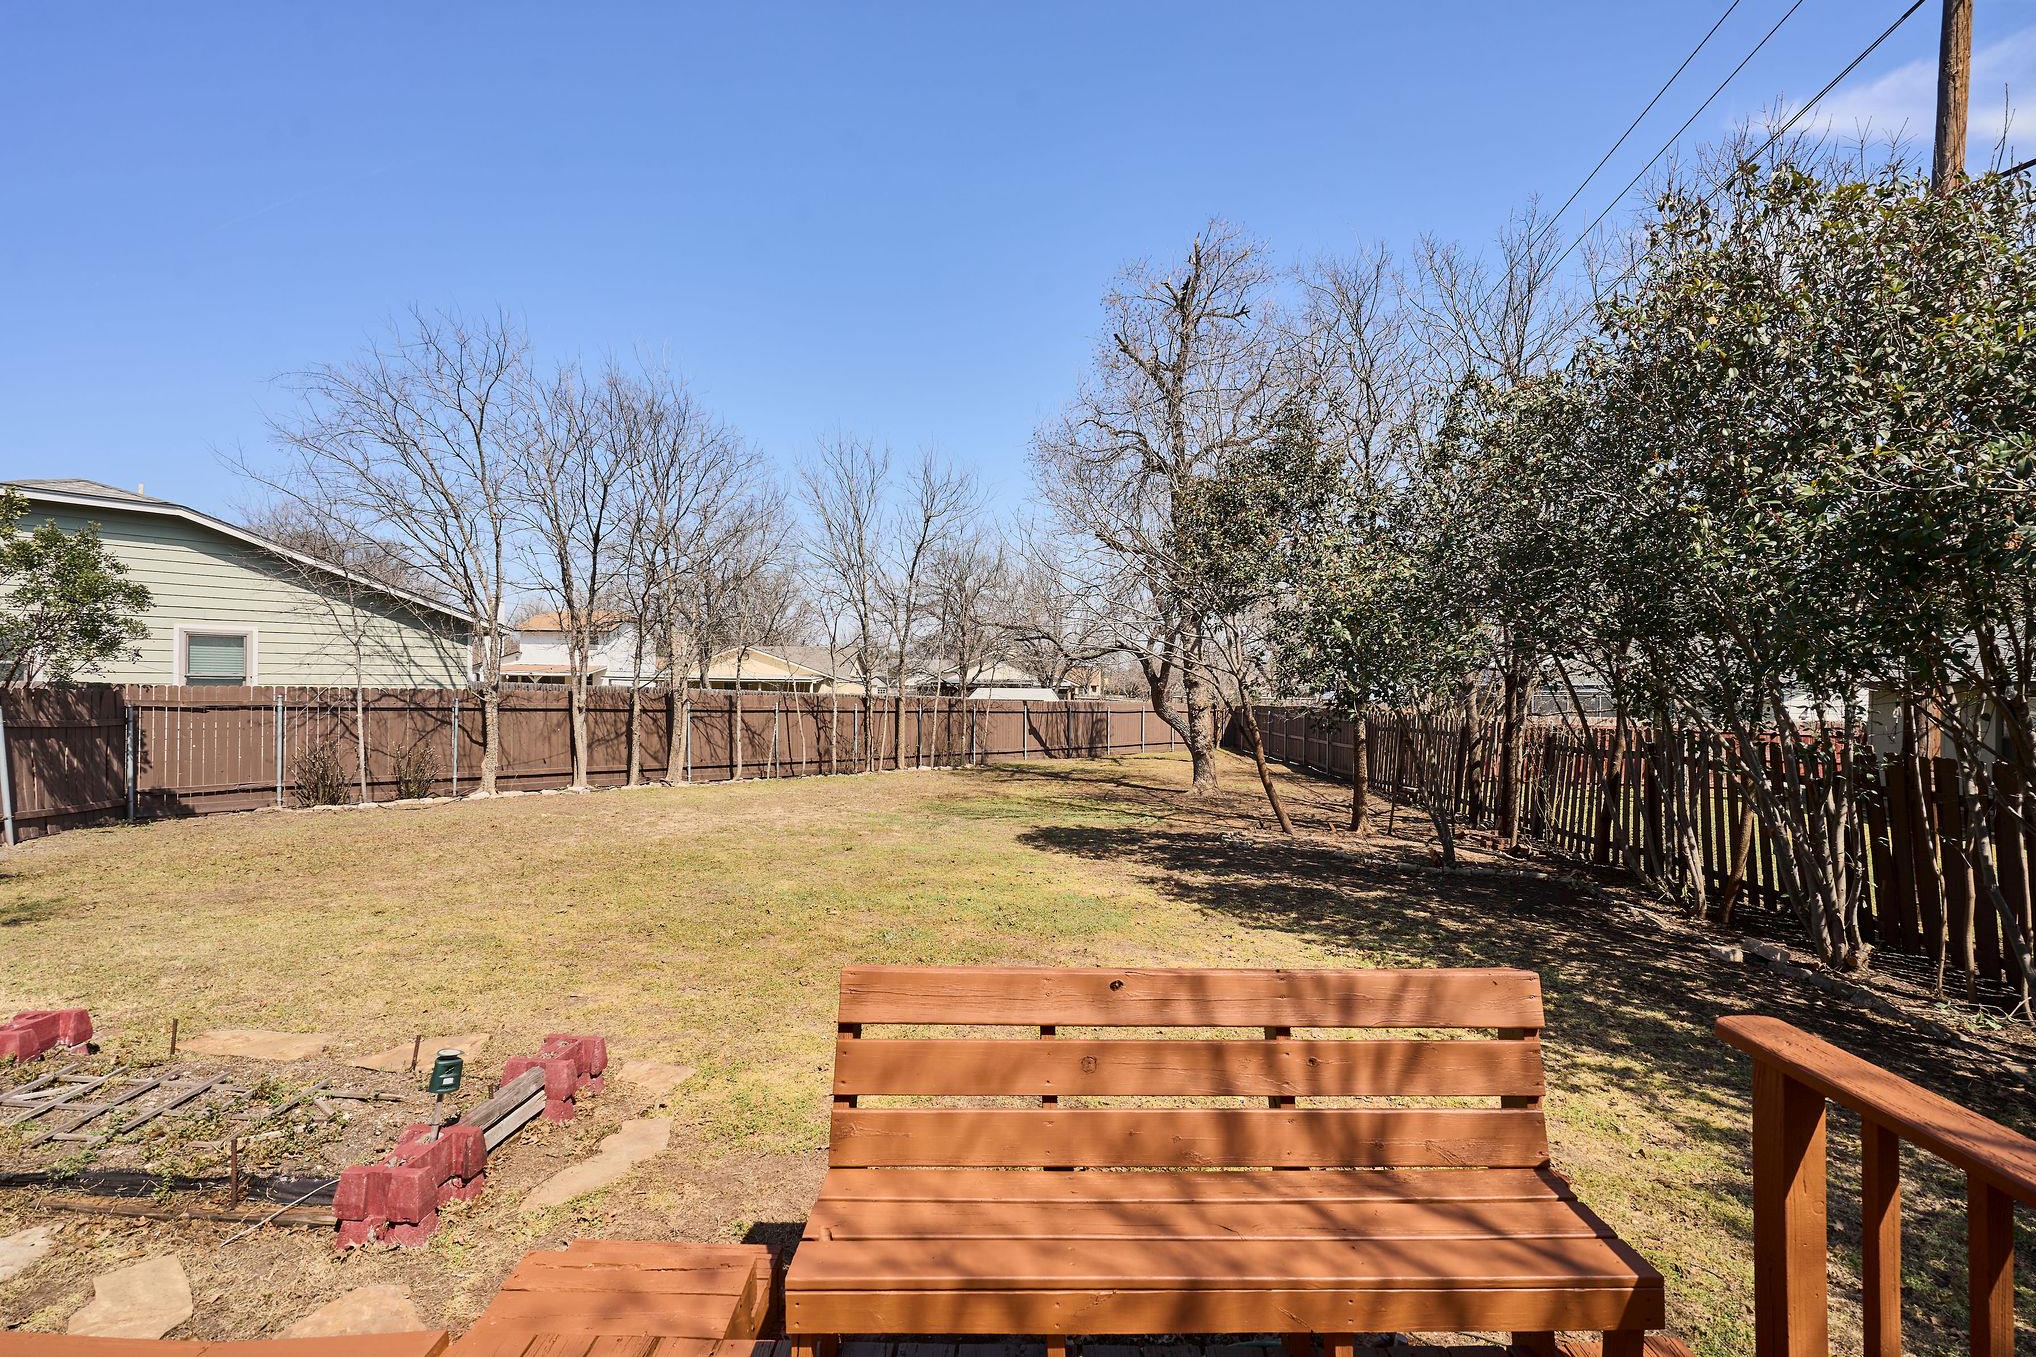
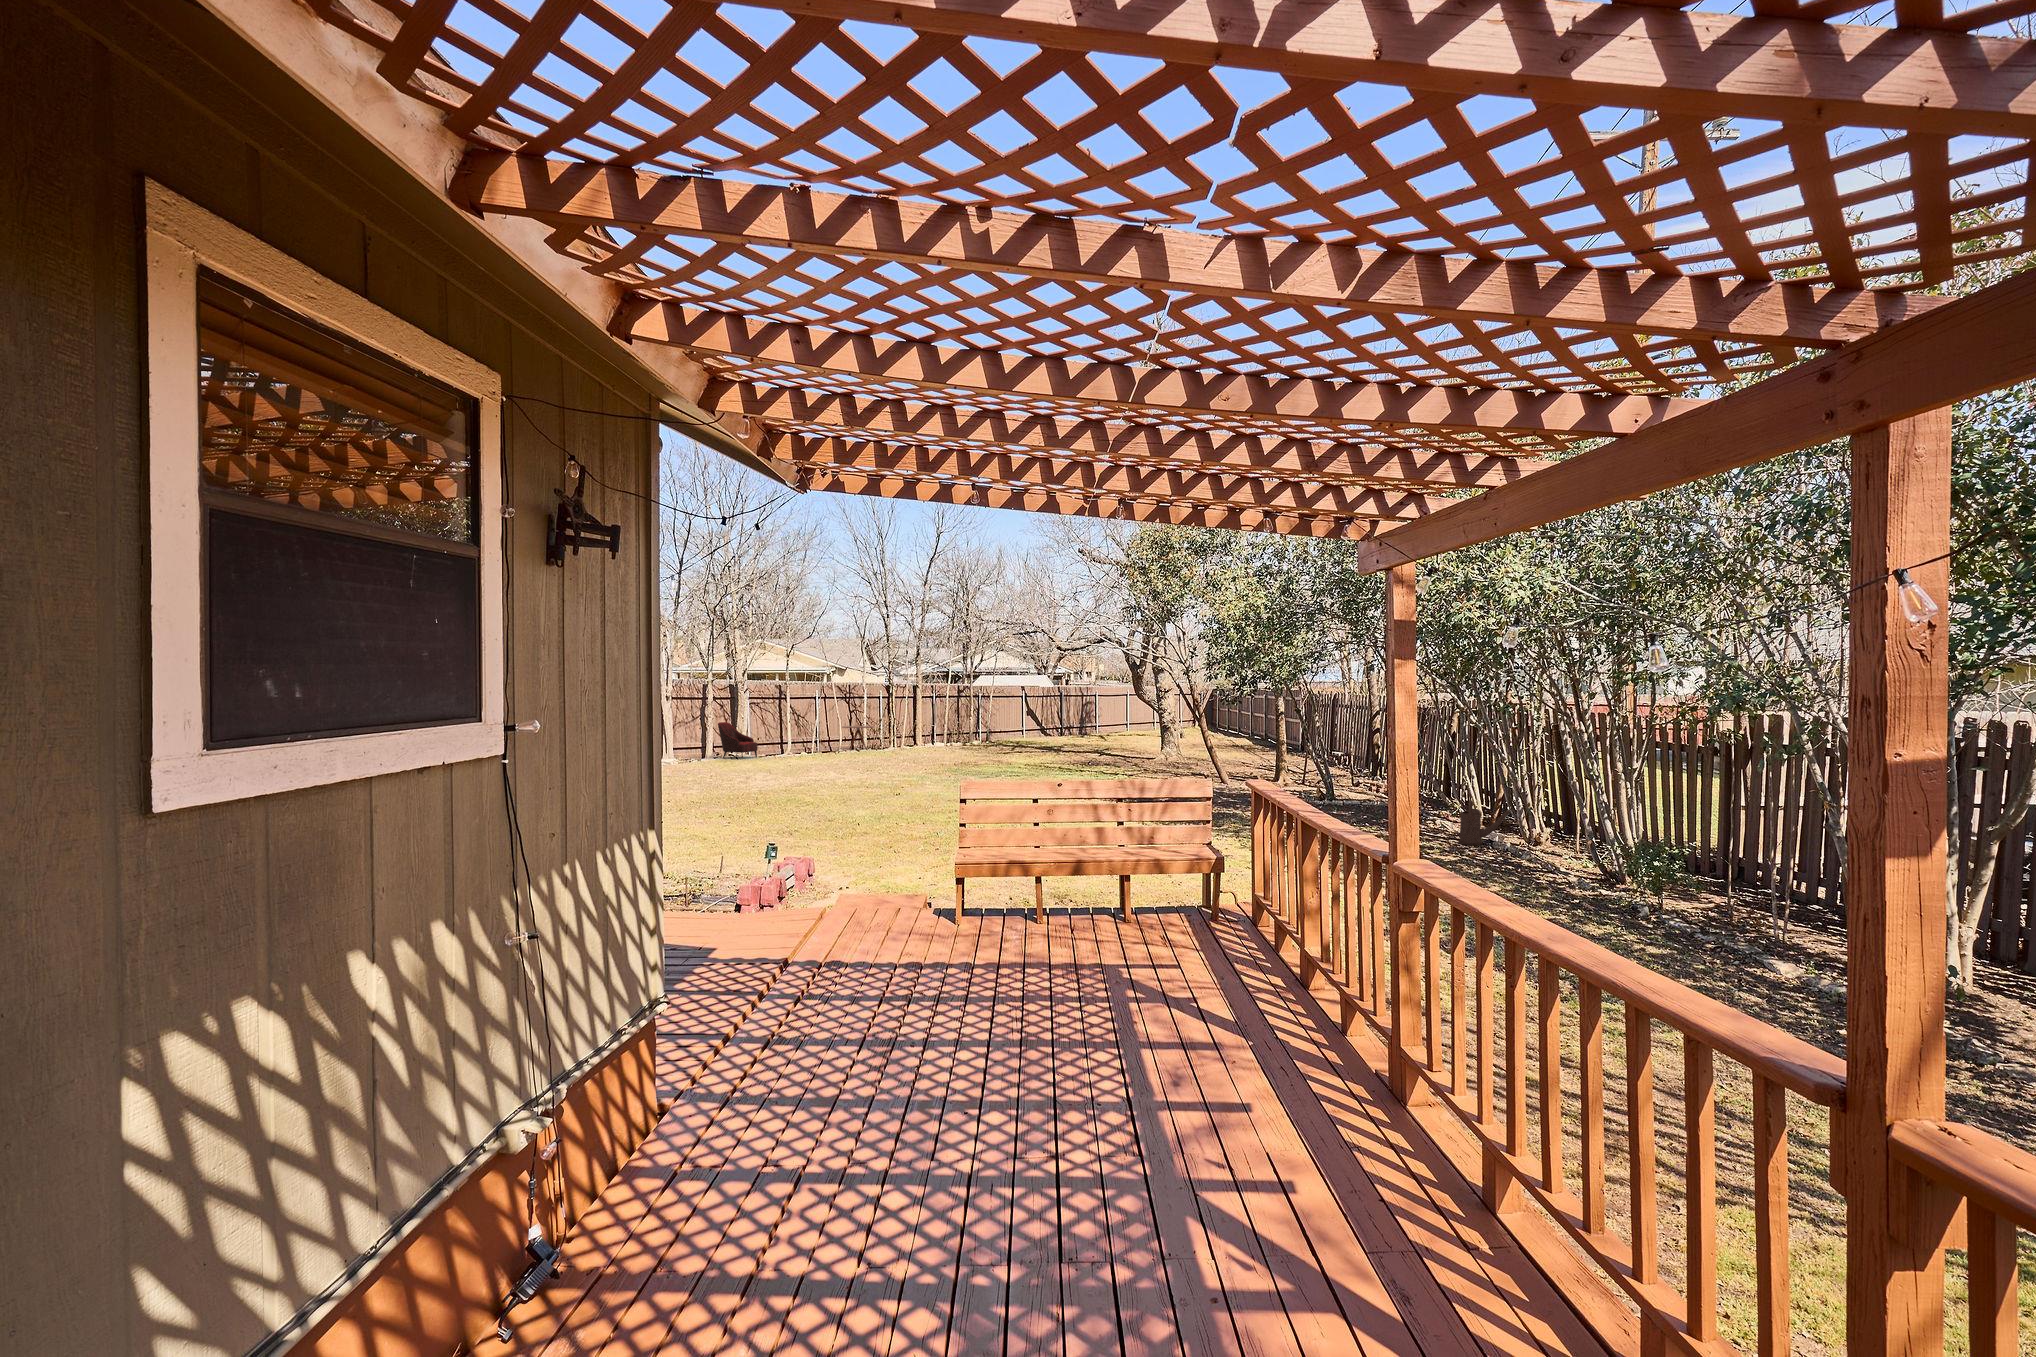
armchair: none [648,740,697,785] -> present [718,722,758,758]
watering can: none [1700,895,1805,970] -> present [1452,801,1509,845]

